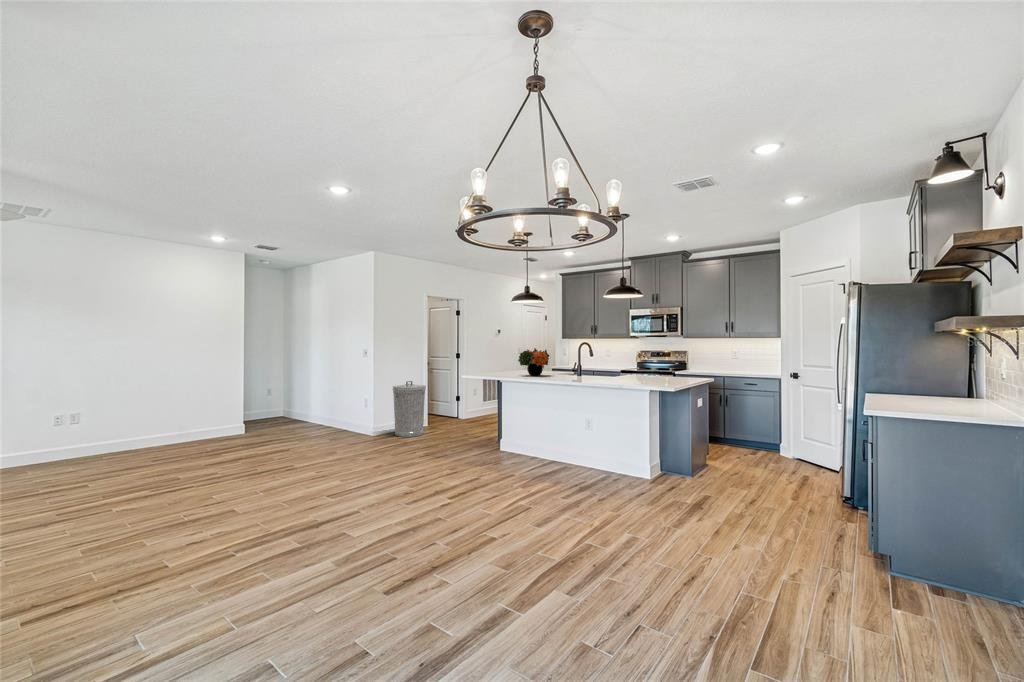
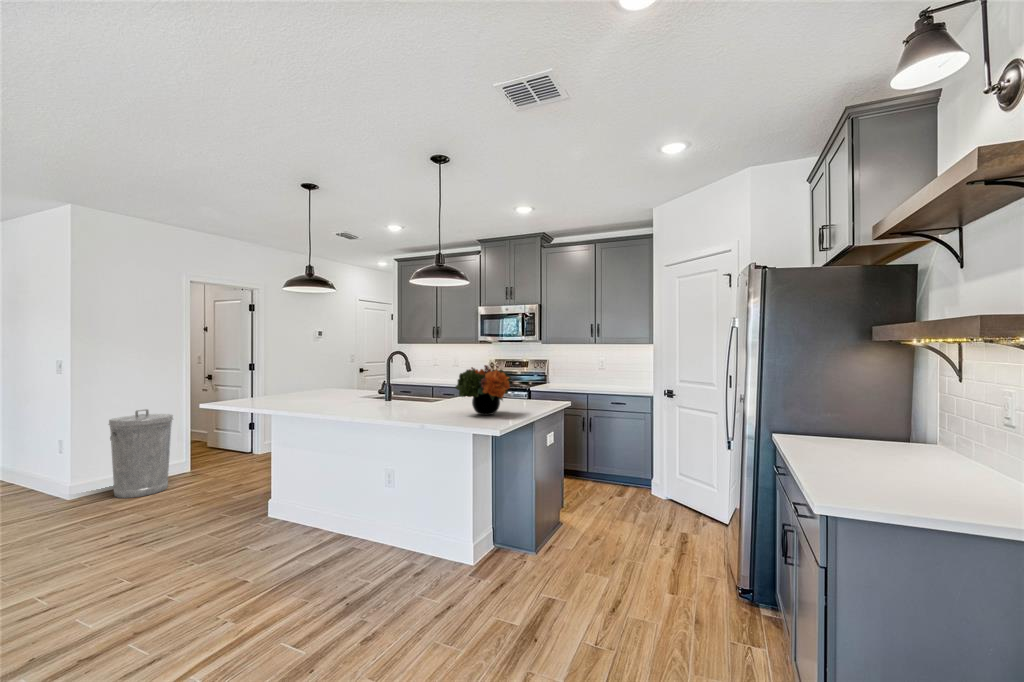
flower arrangement: present [518,348,550,376] -> present [456,365,511,415]

